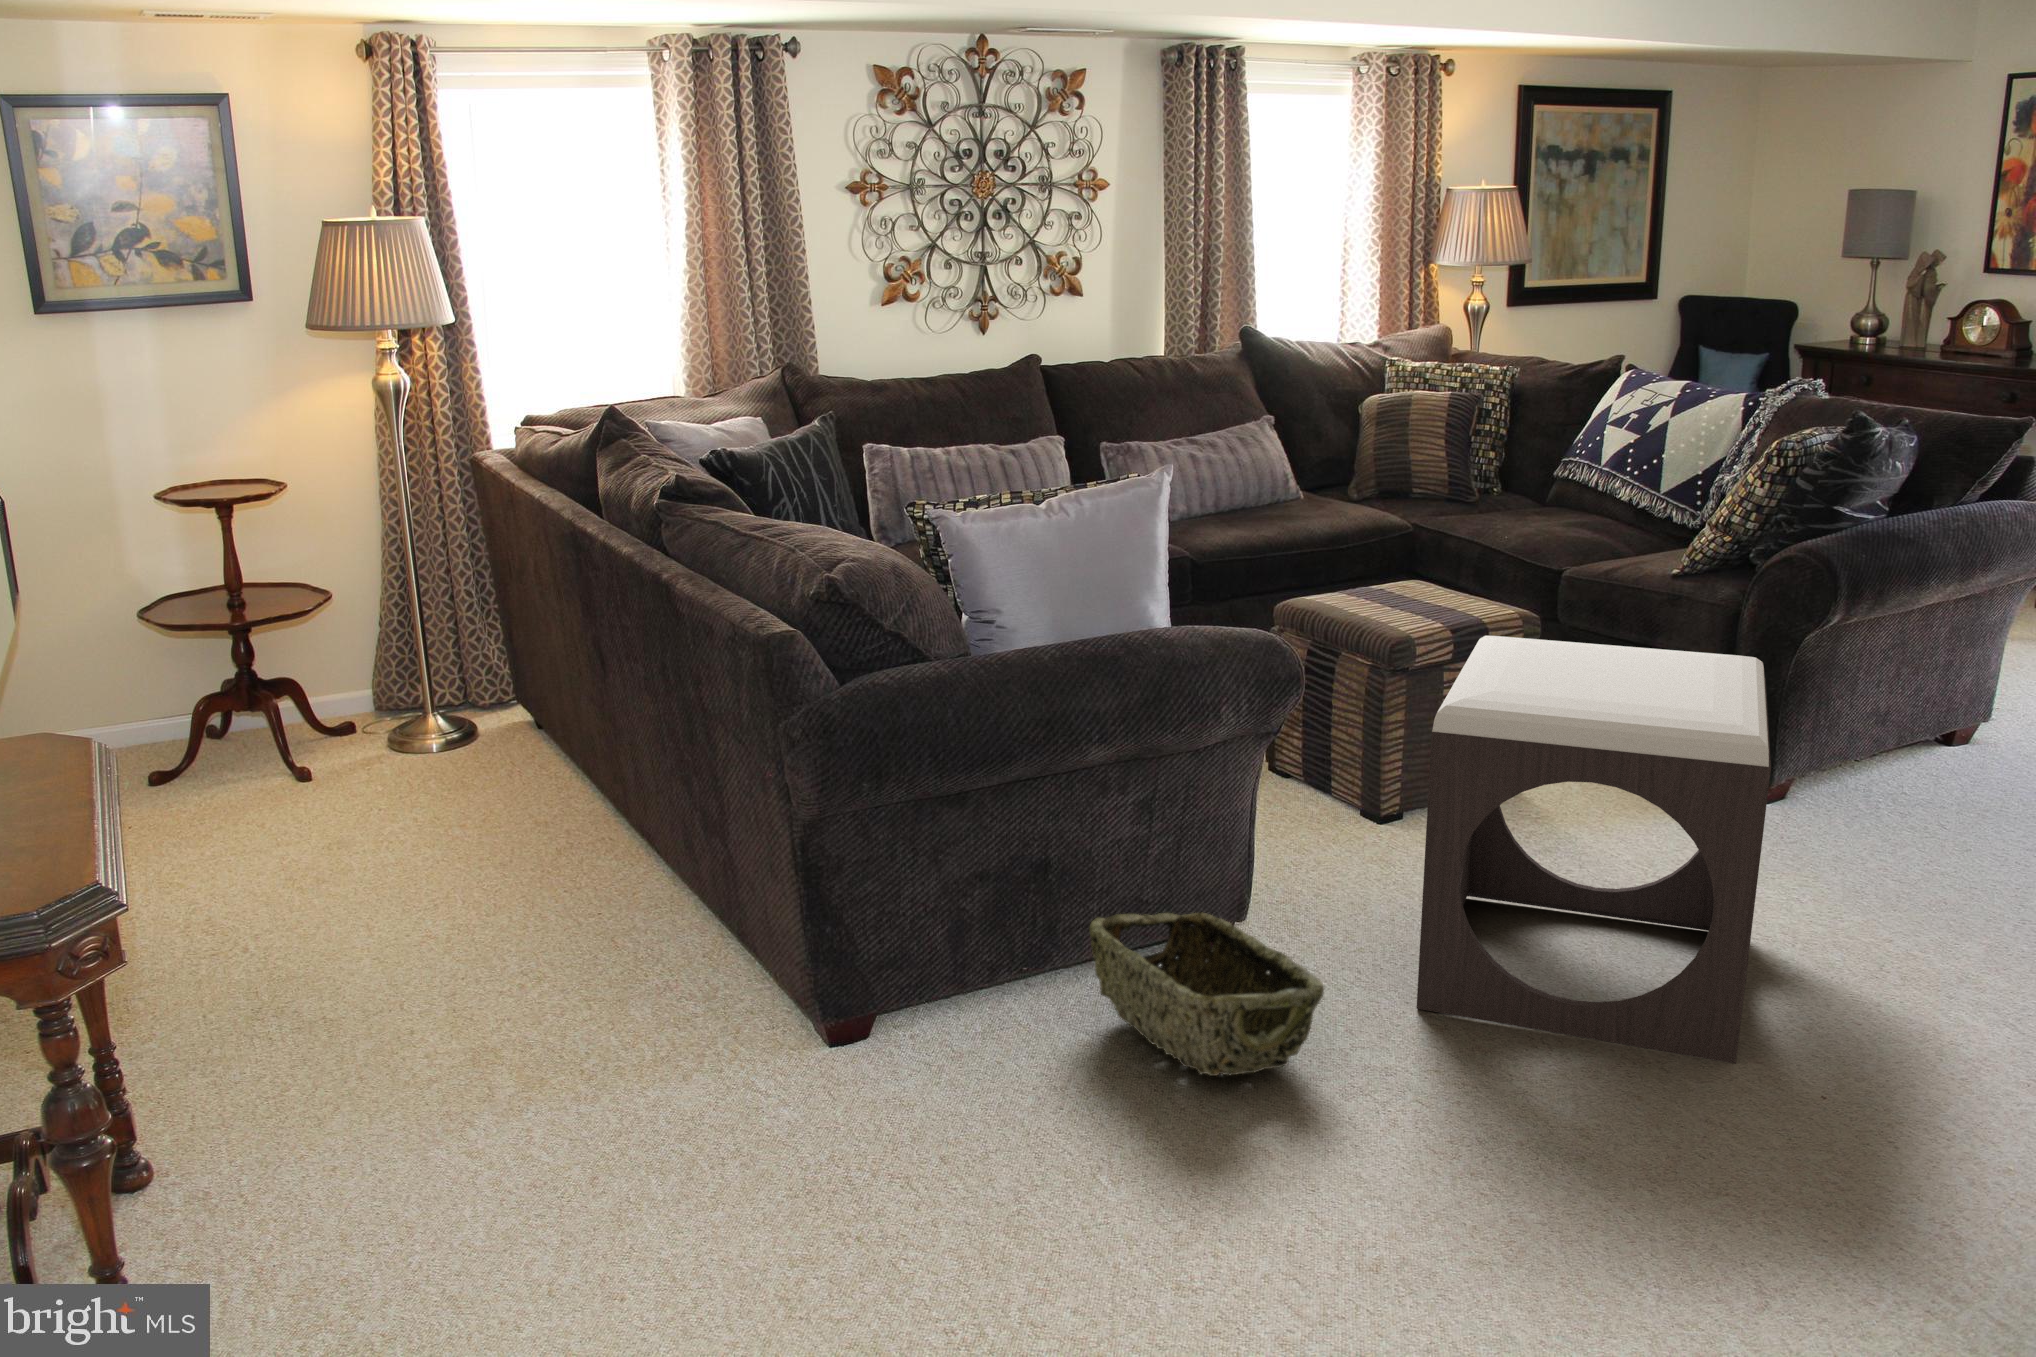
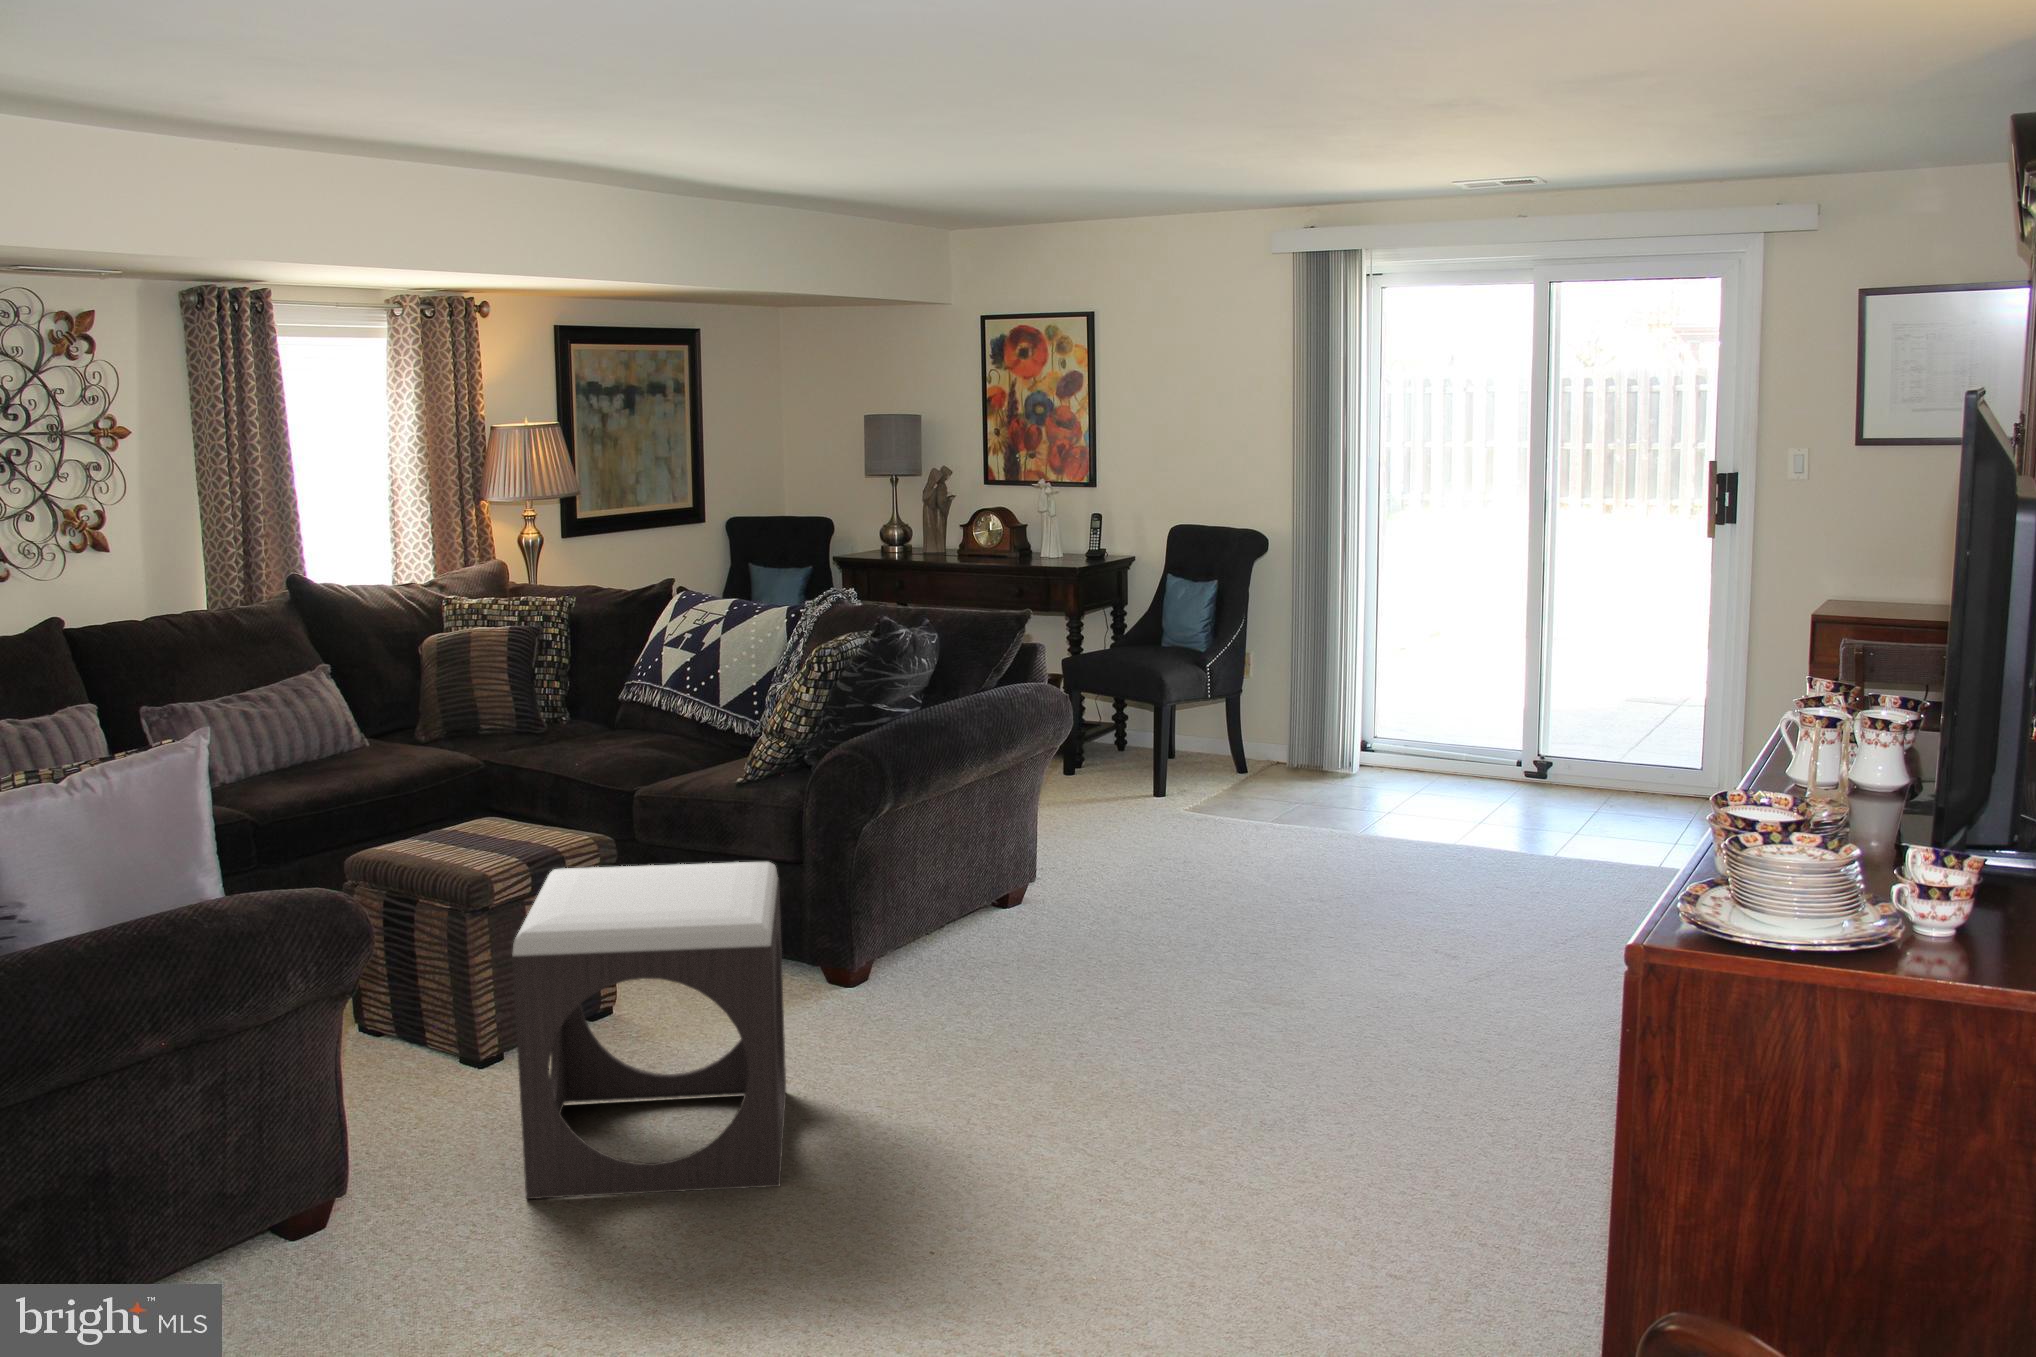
woven basket: present [1089,913,1324,1076] -> none [217,1151,442,1287]

